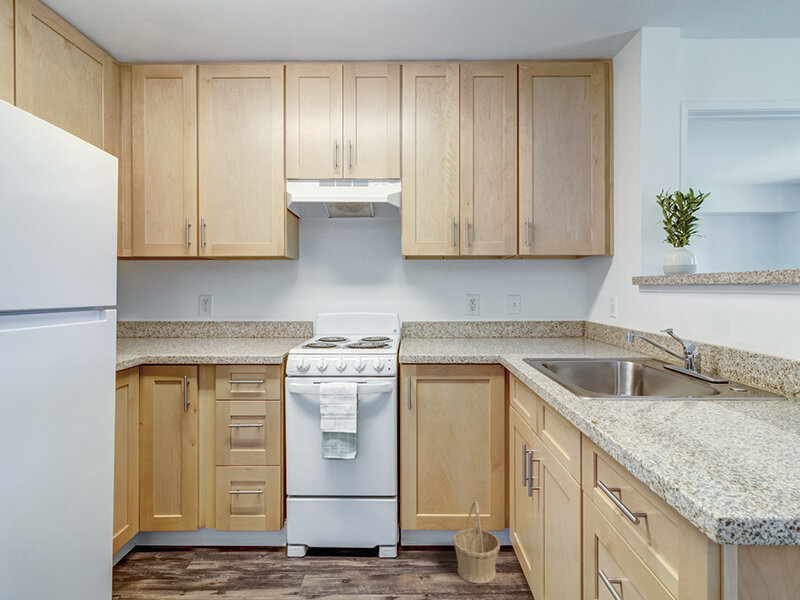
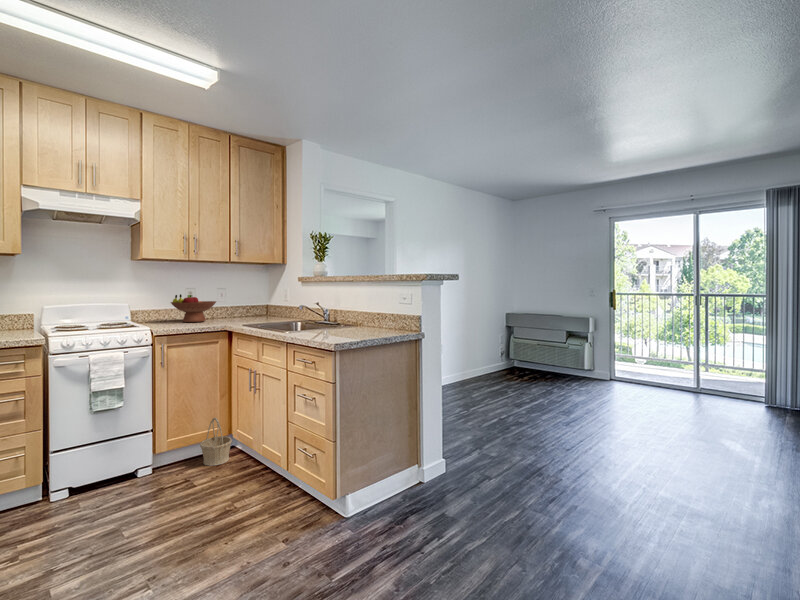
fruit bowl: none [438,304,498,344] -> present [171,294,216,322]

